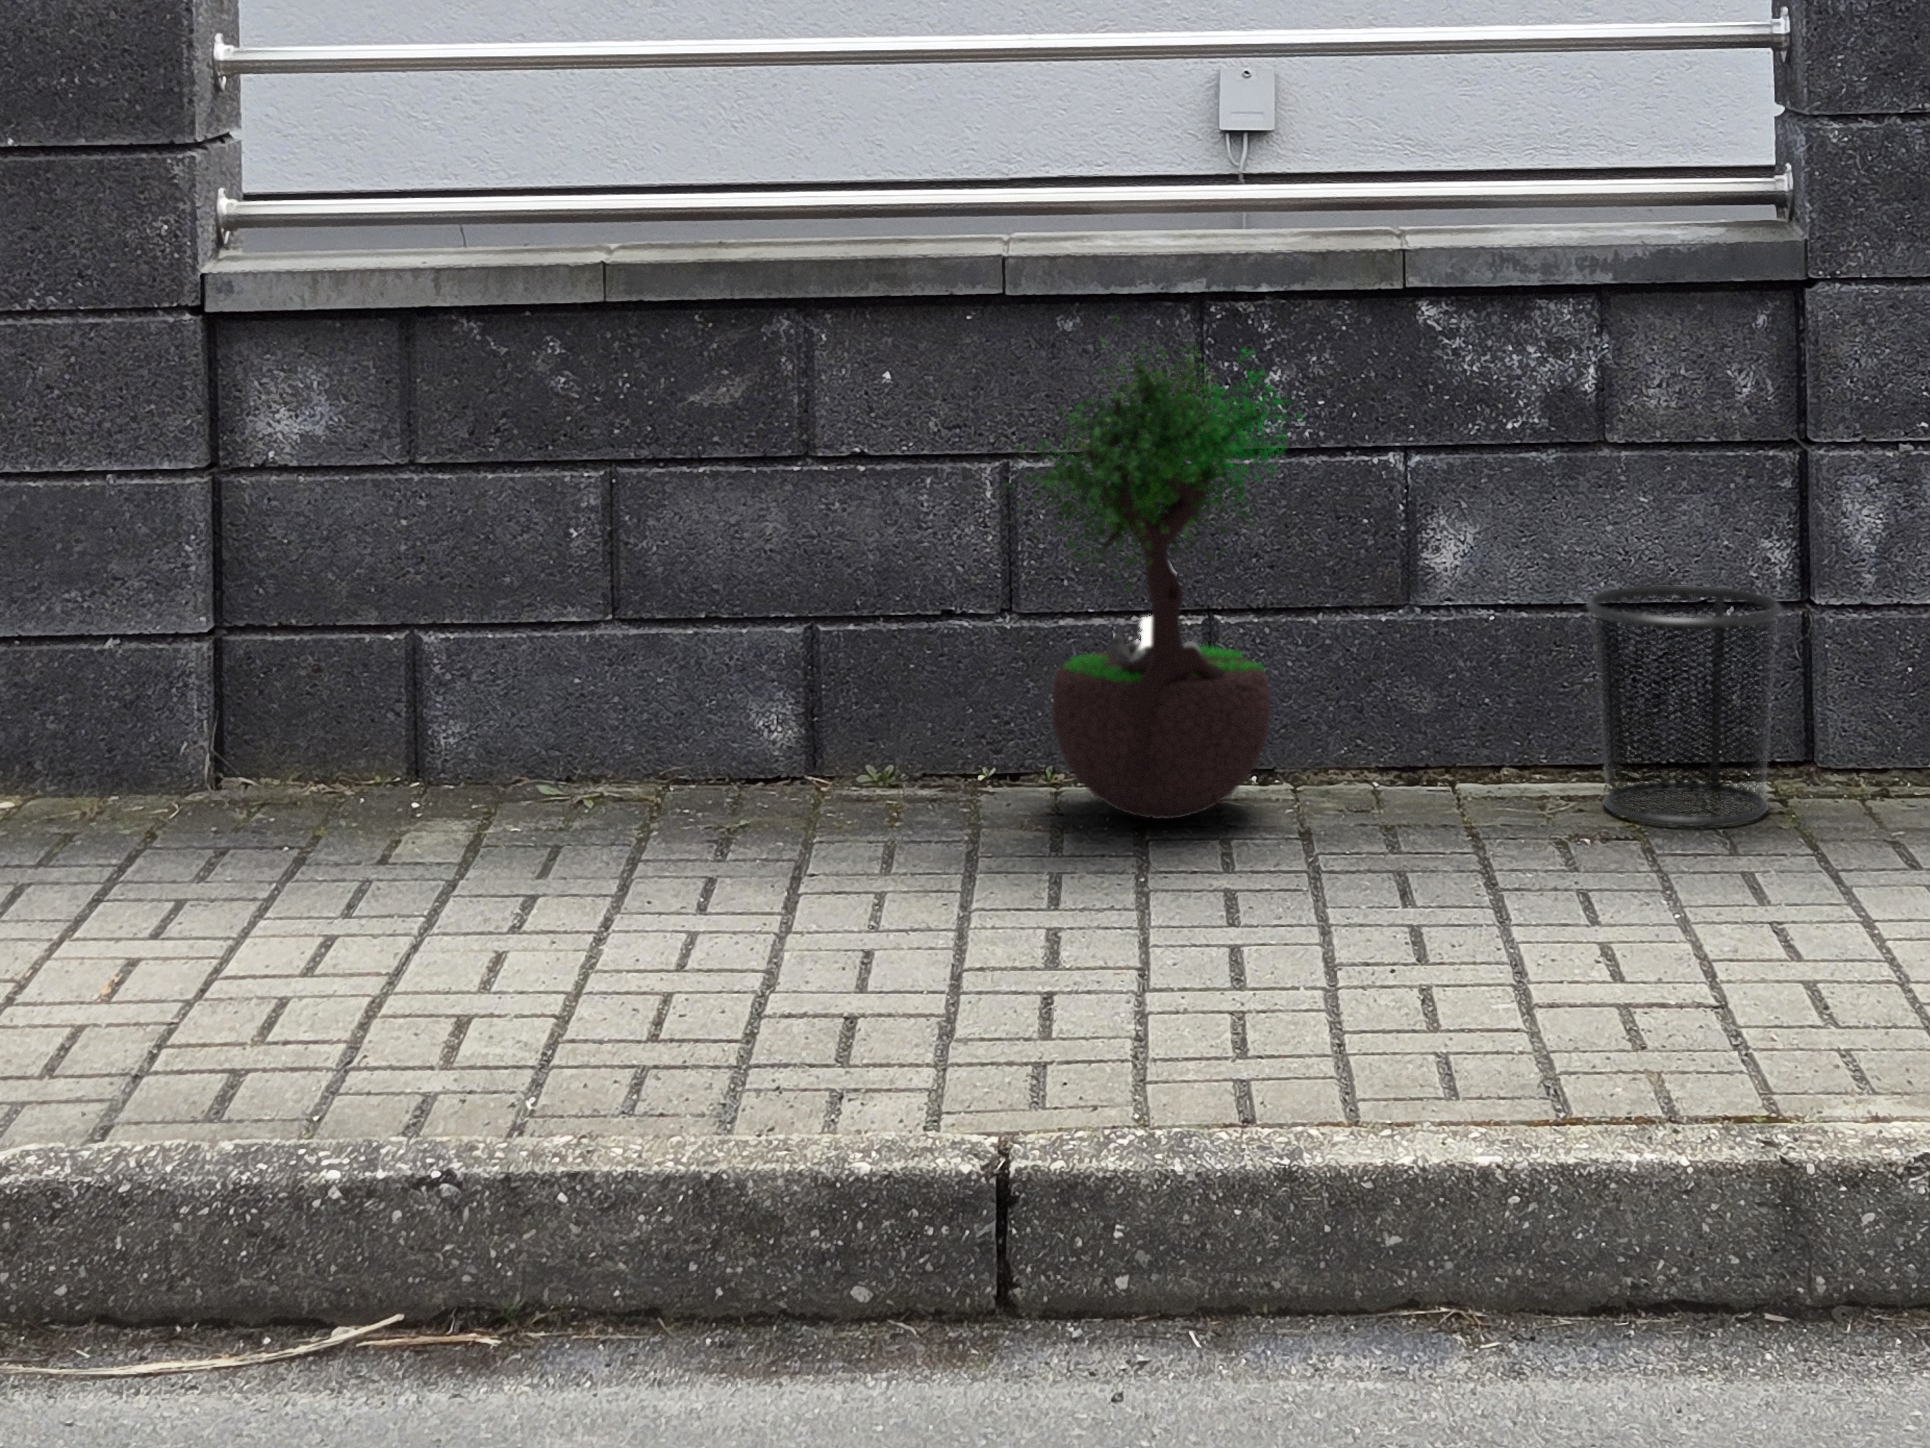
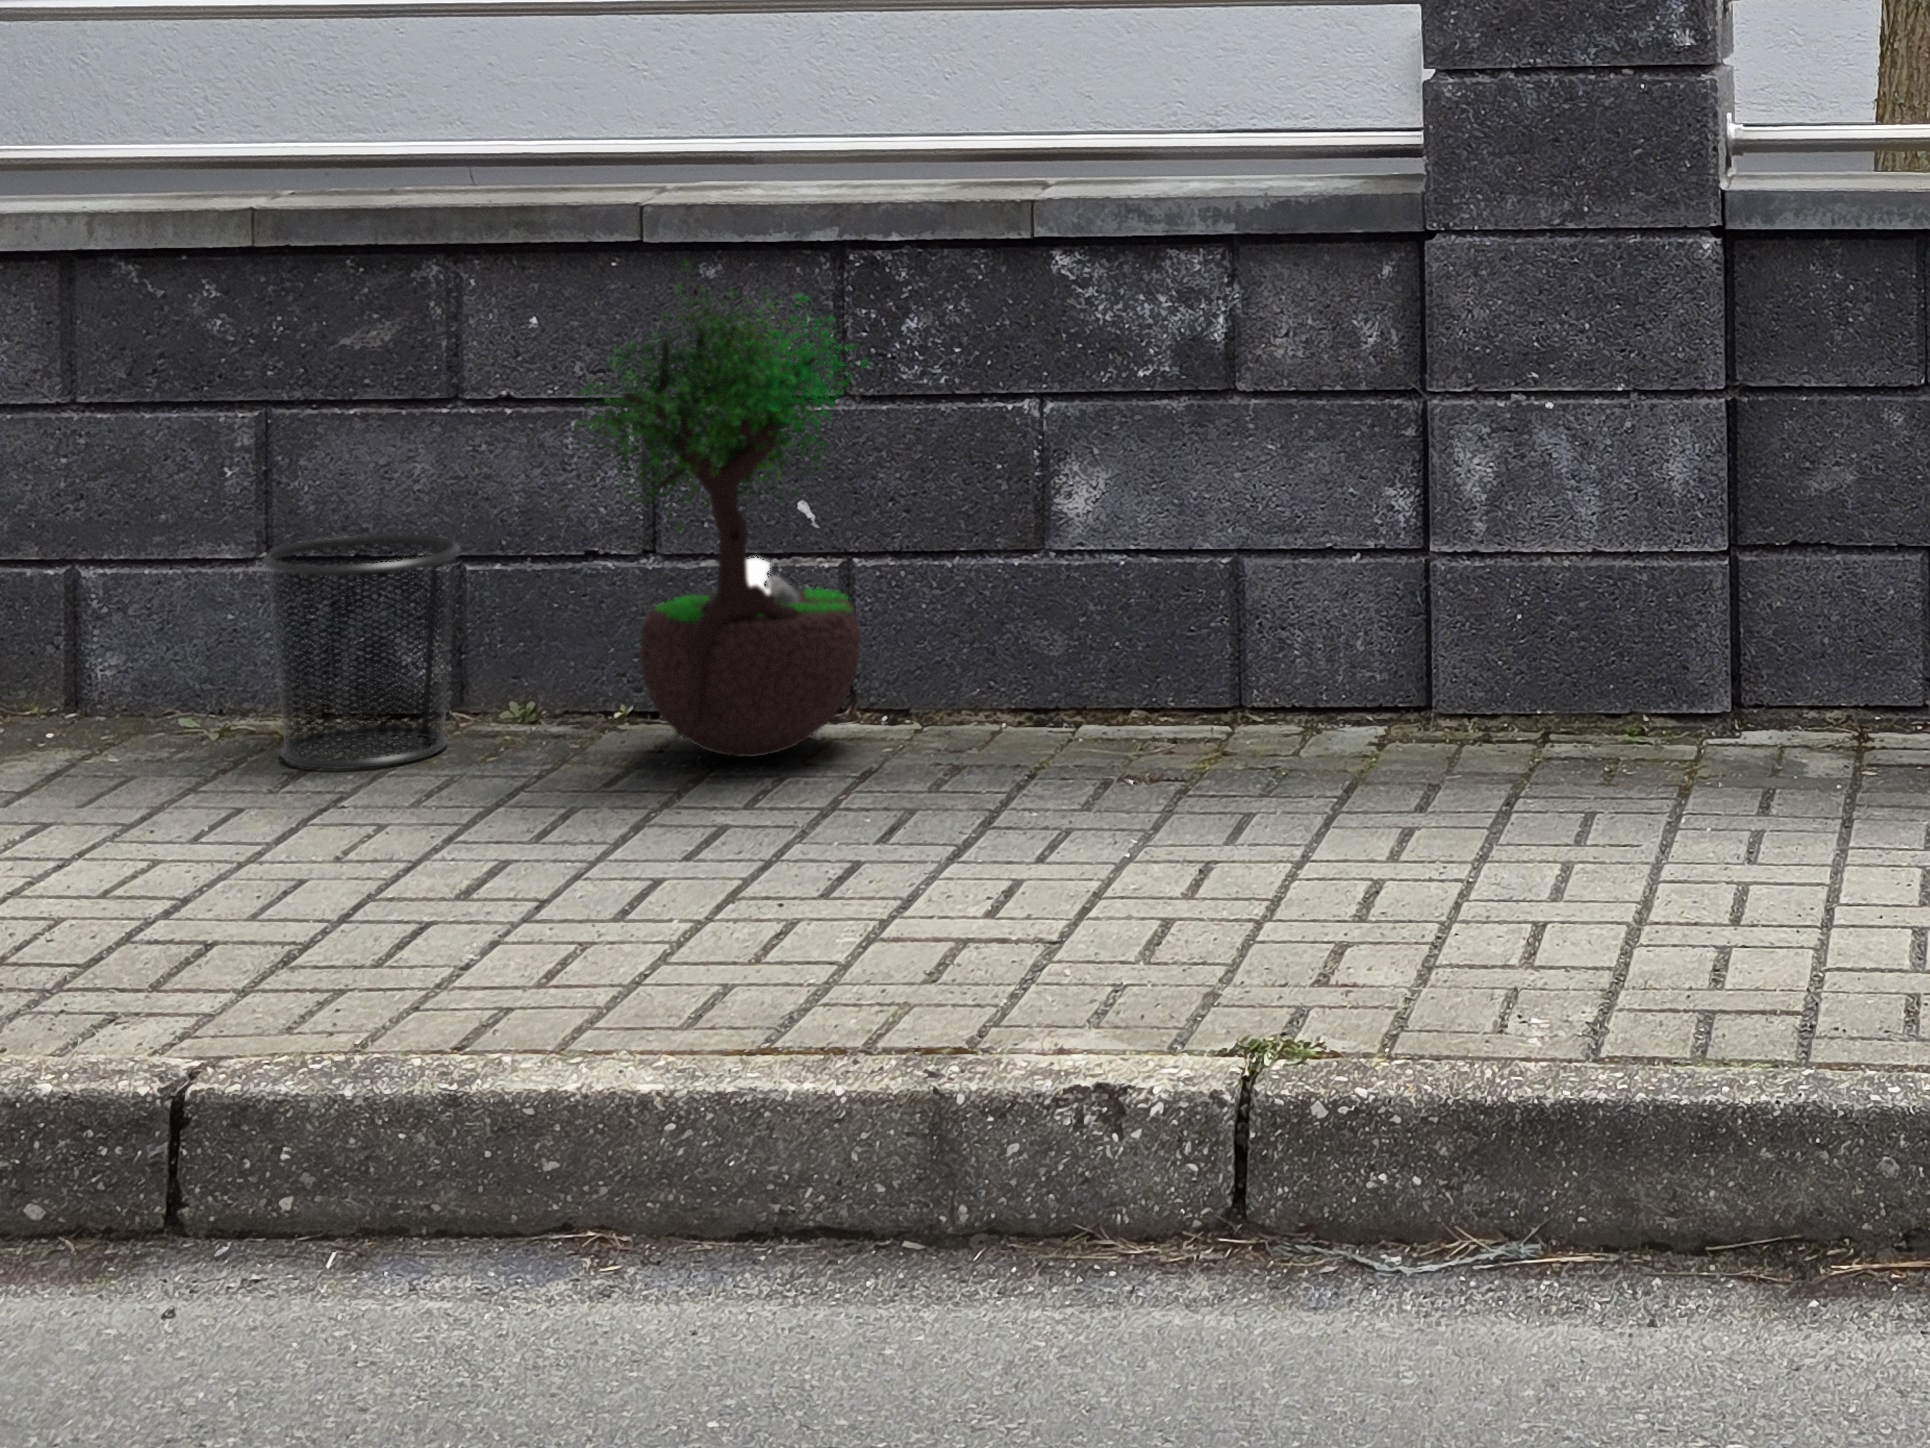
waste bin: present [1586,585,1782,826] -> present [263,534,460,769]

